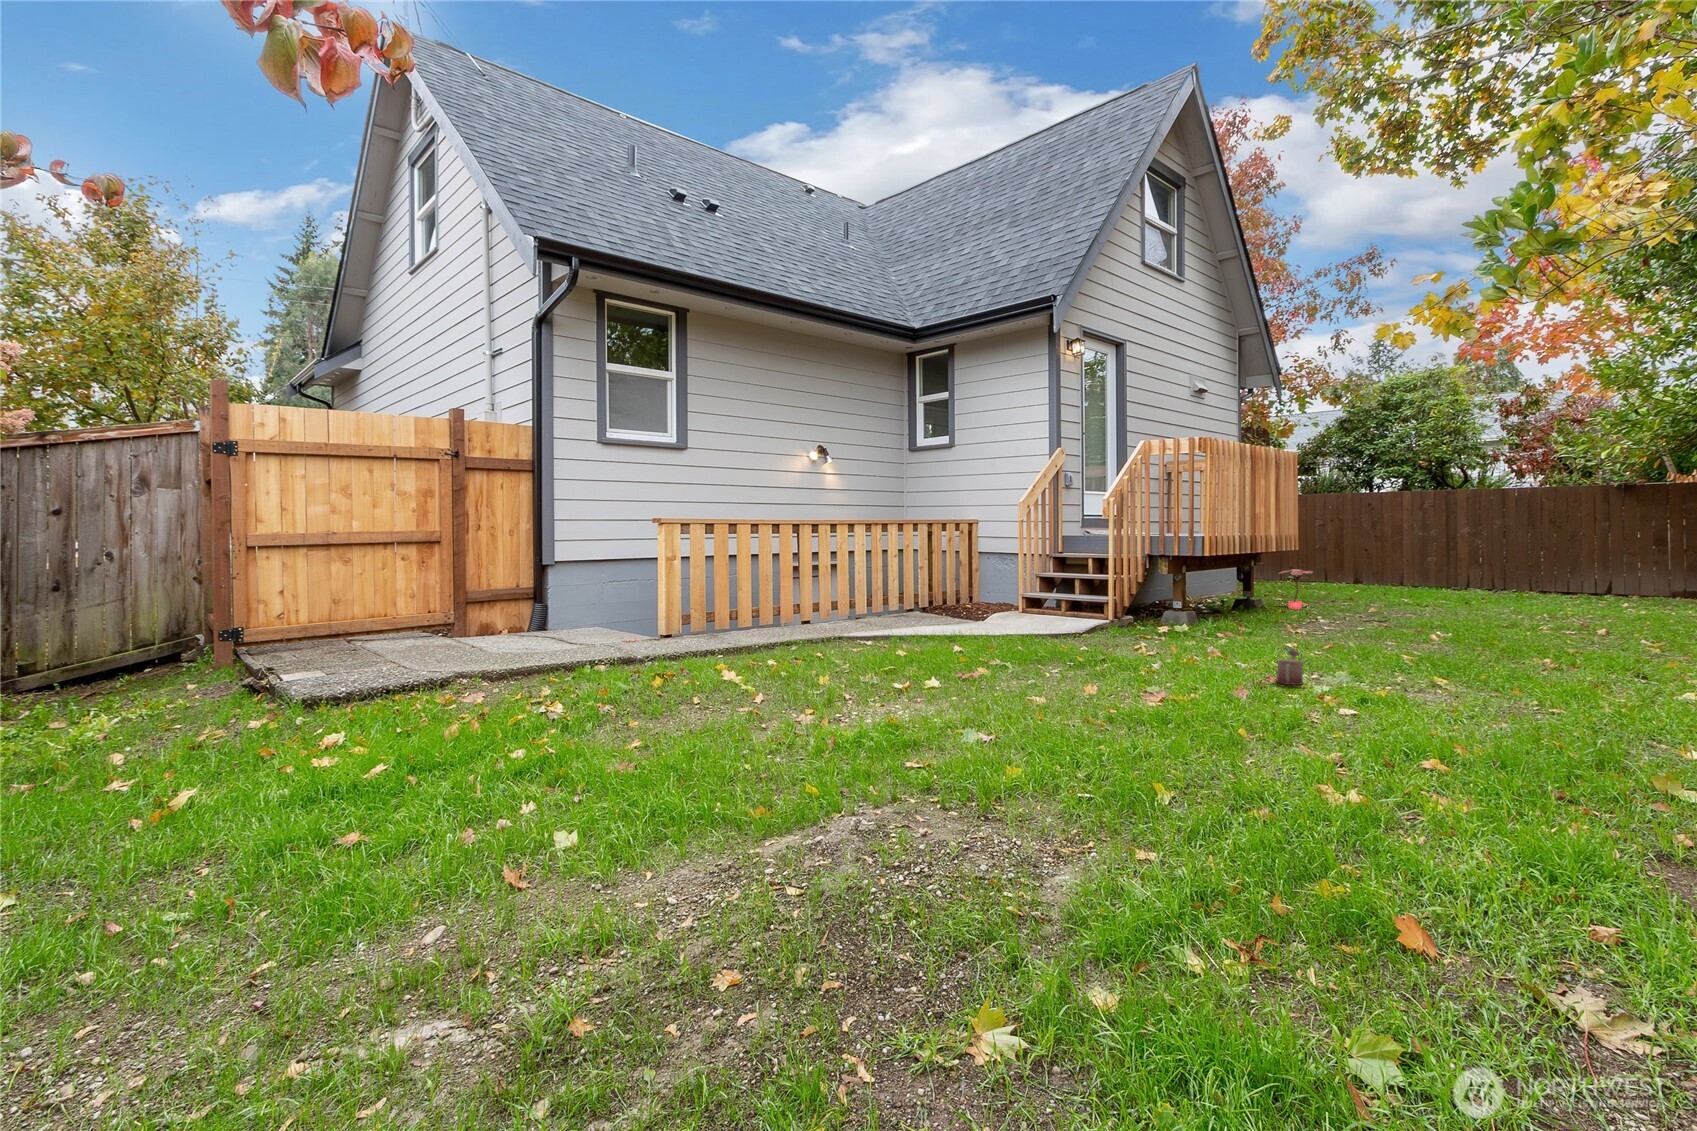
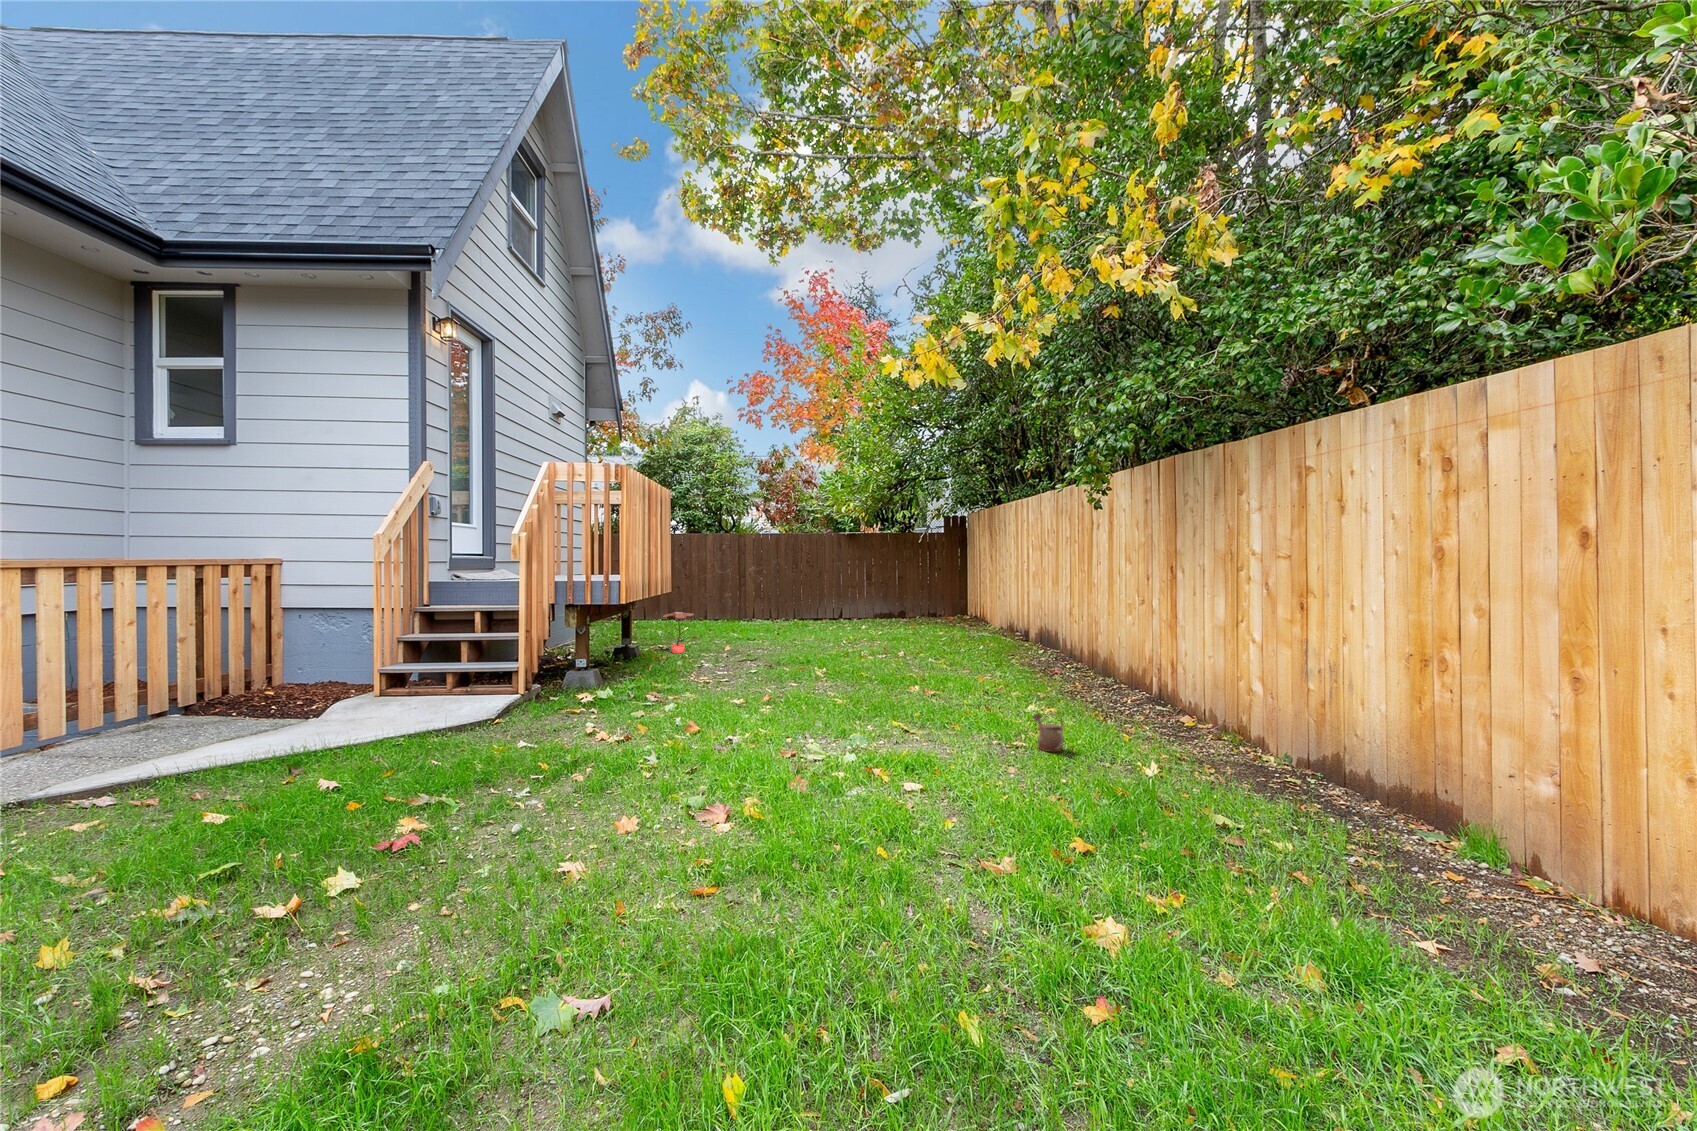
watering can: present [1276,649,1305,685] -> present [1033,714,1064,752]

